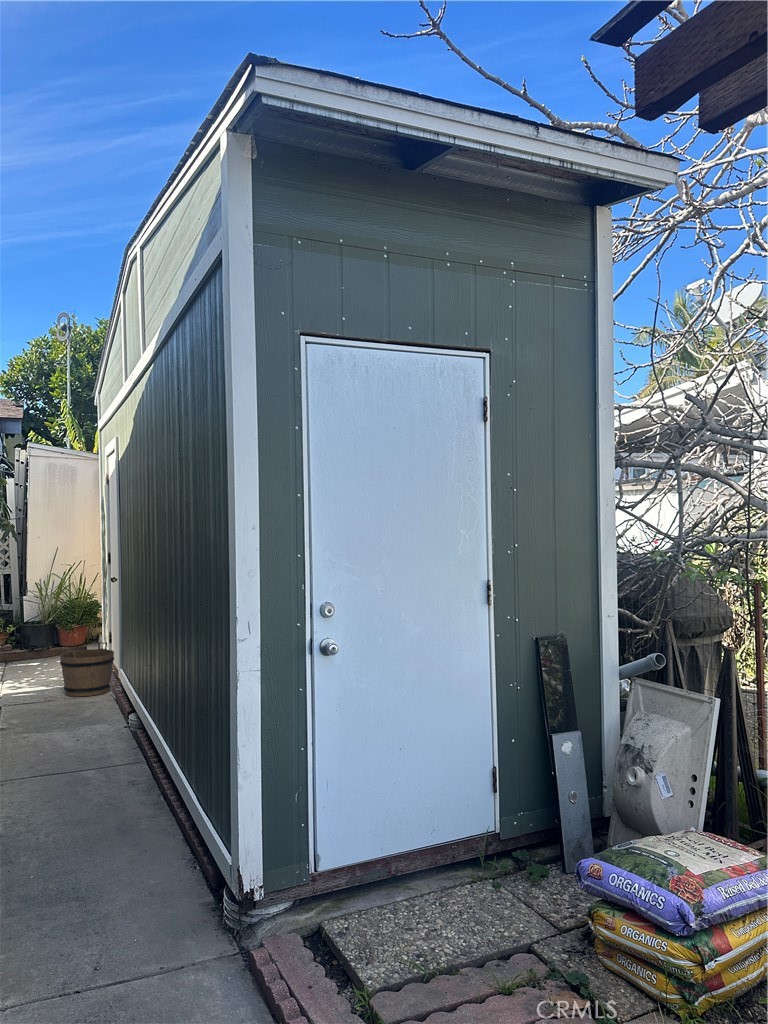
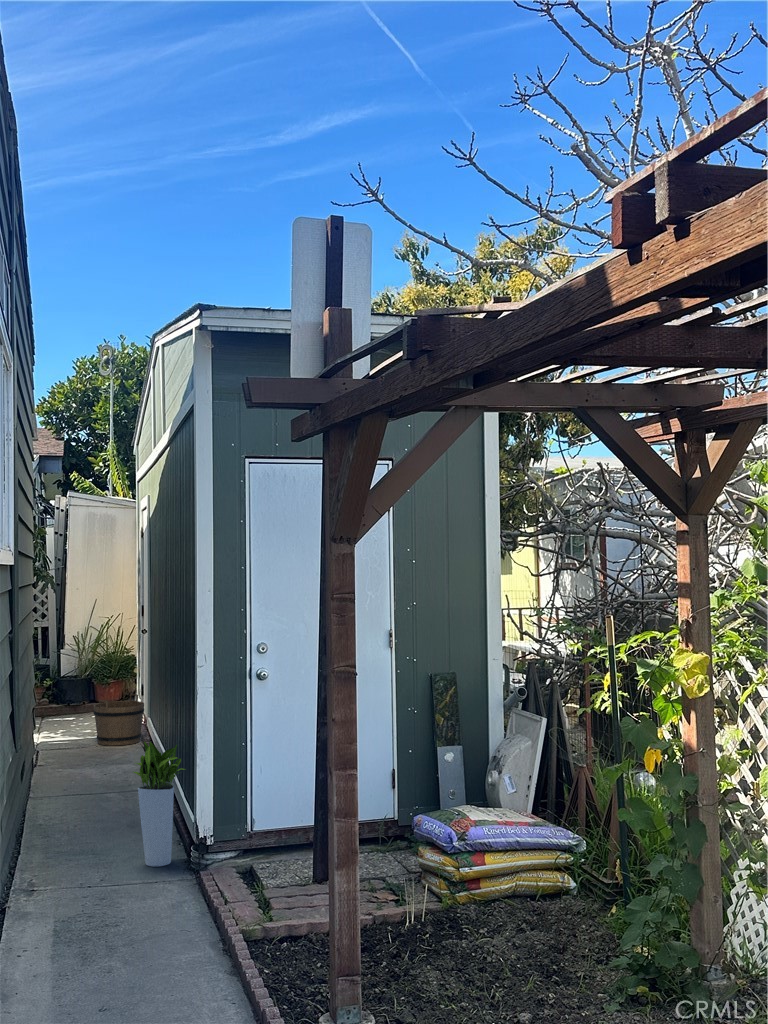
planter: none [119,723,193,882] -> present [134,742,185,866]

